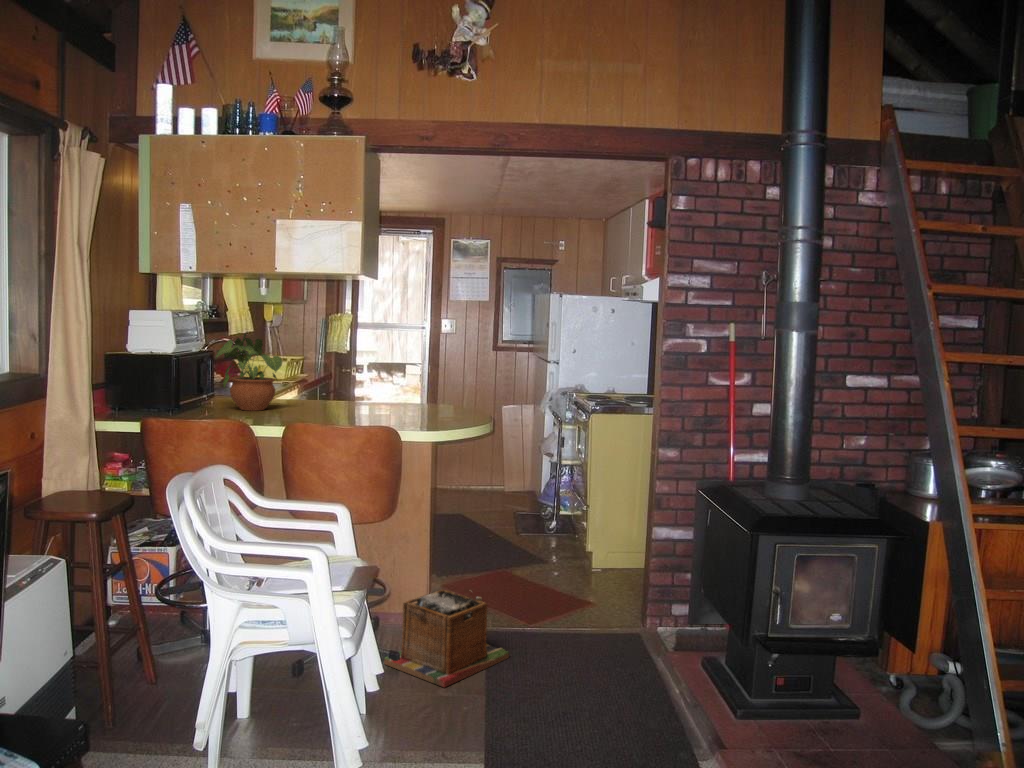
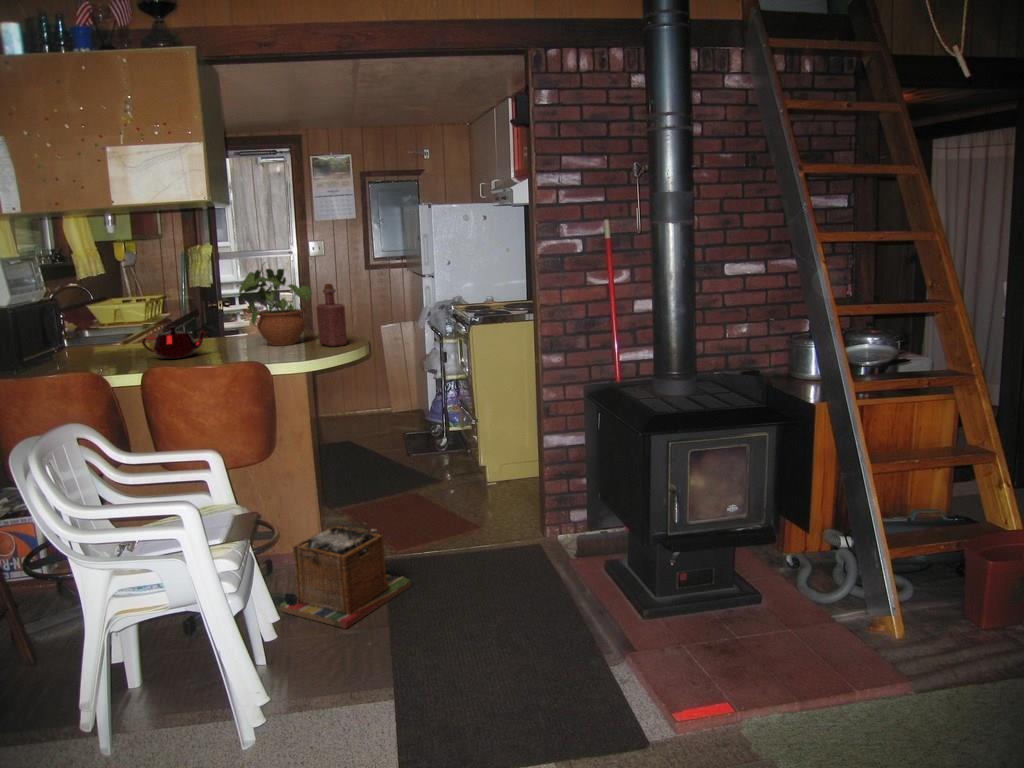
potted plant: present [216,333,282,411] -> present [237,266,312,346]
bottle: none [447,361,474,420] -> present [316,284,347,347]
teapot: none [291,387,350,417] -> present [142,326,207,359]

